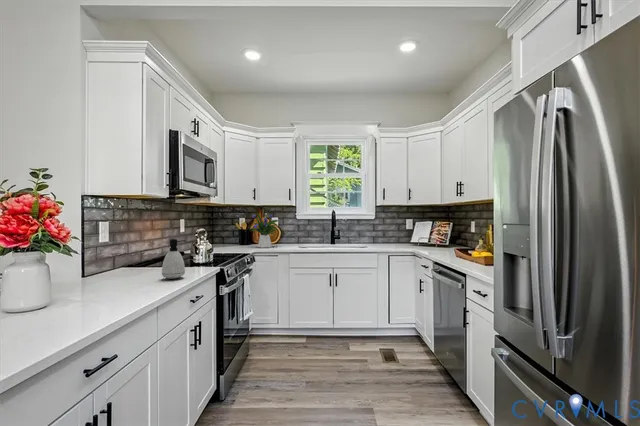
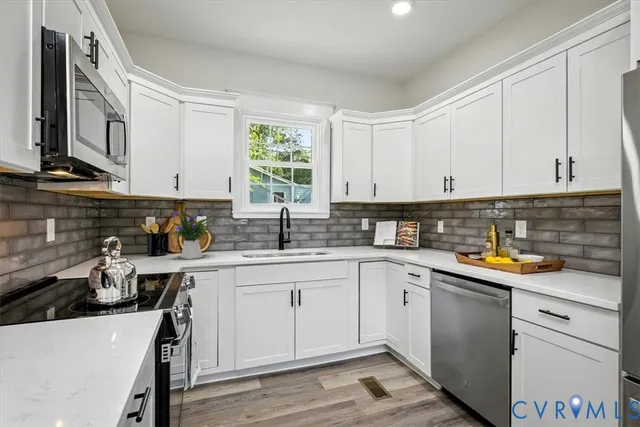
soap dispenser: present [162,239,185,279] -> none [34,271,104,375]

